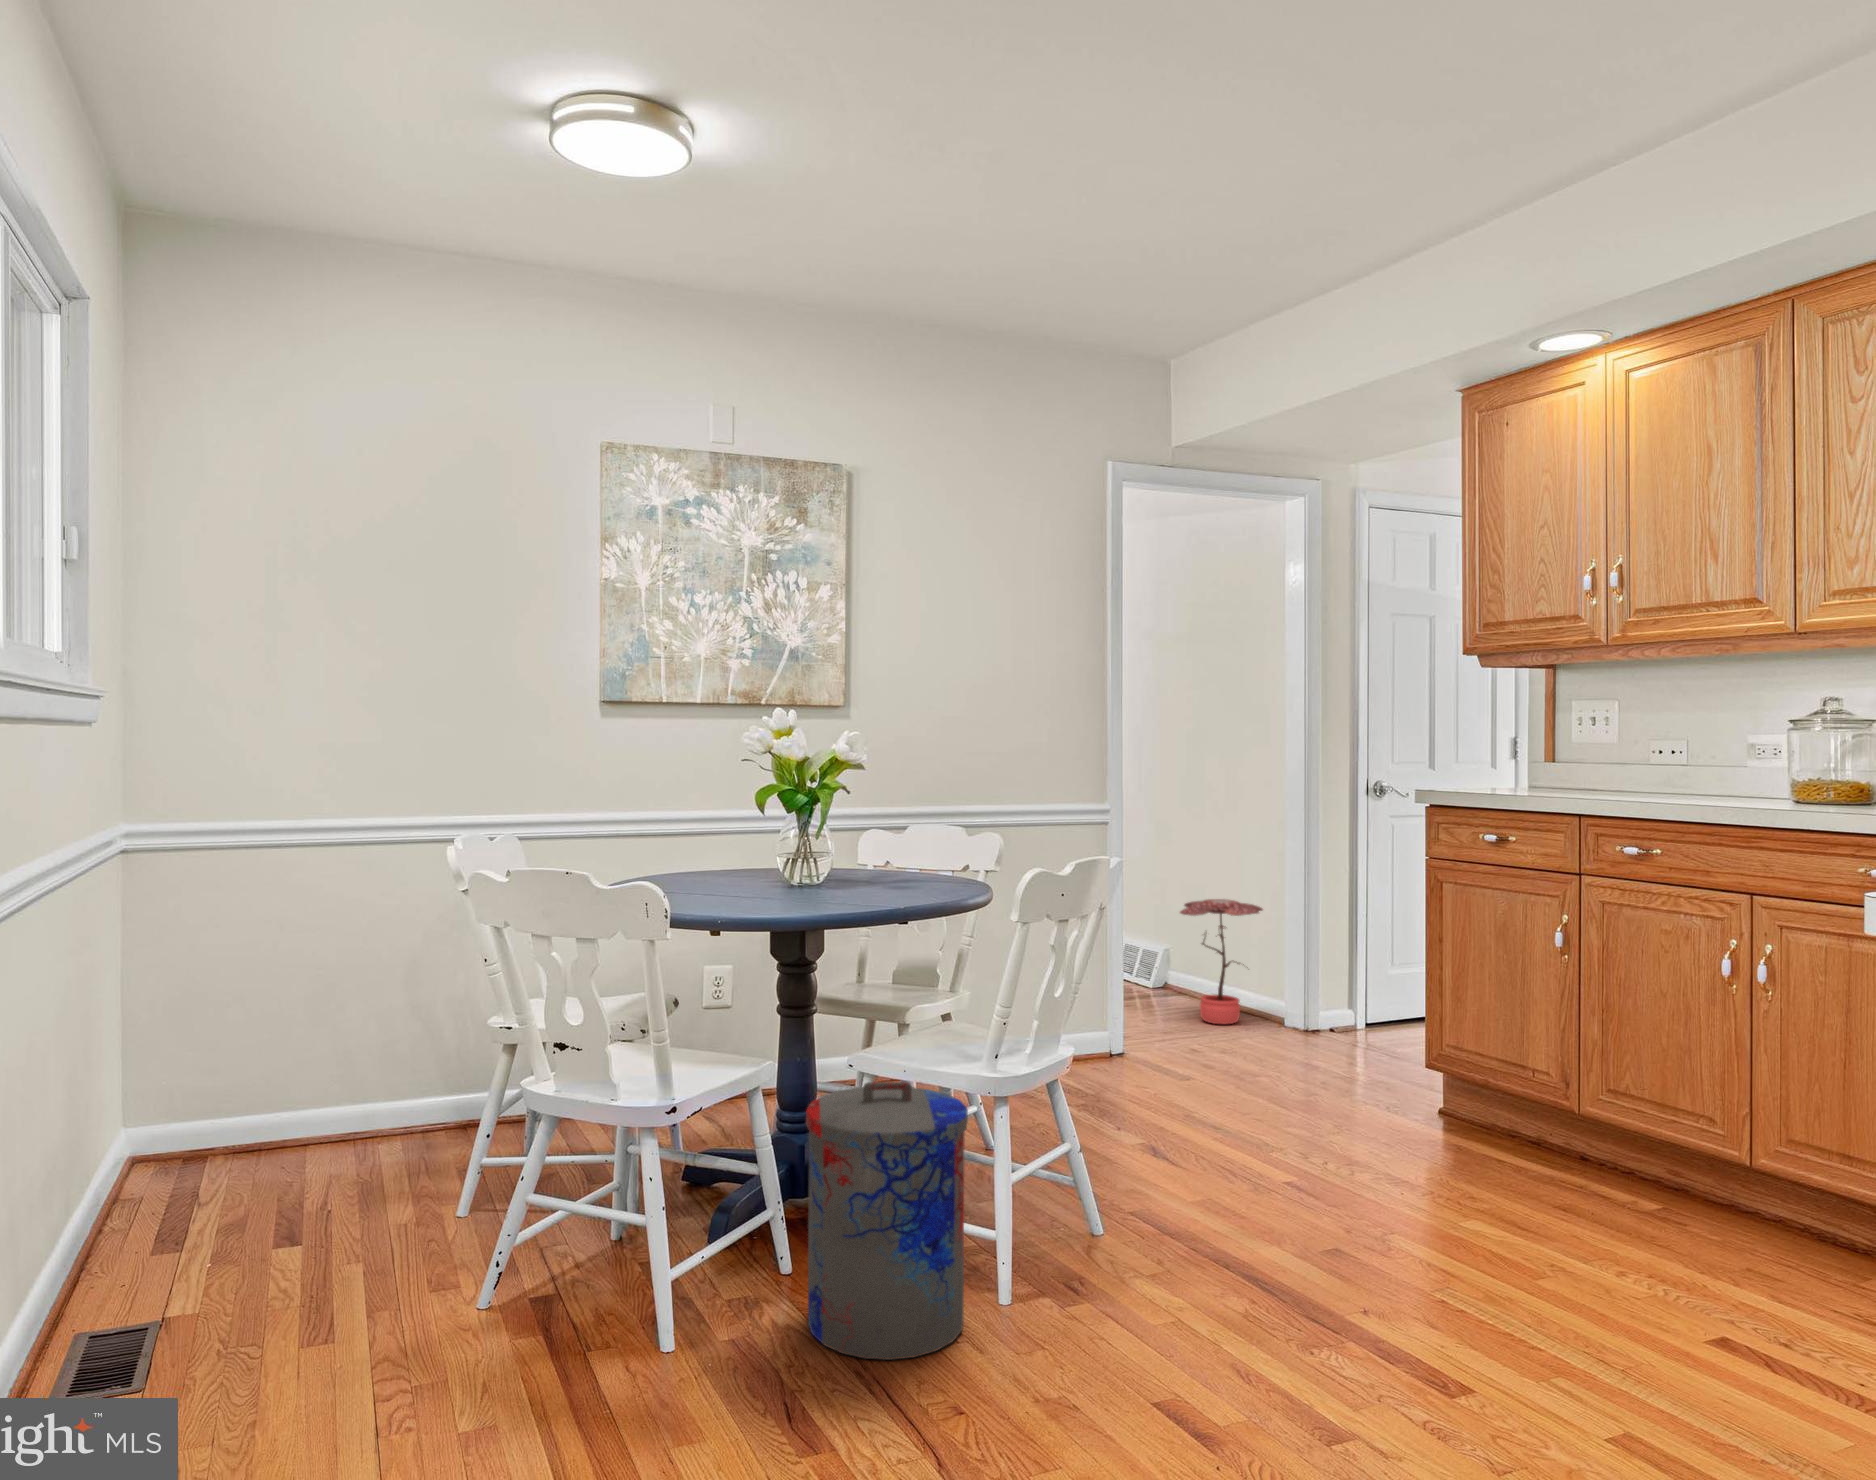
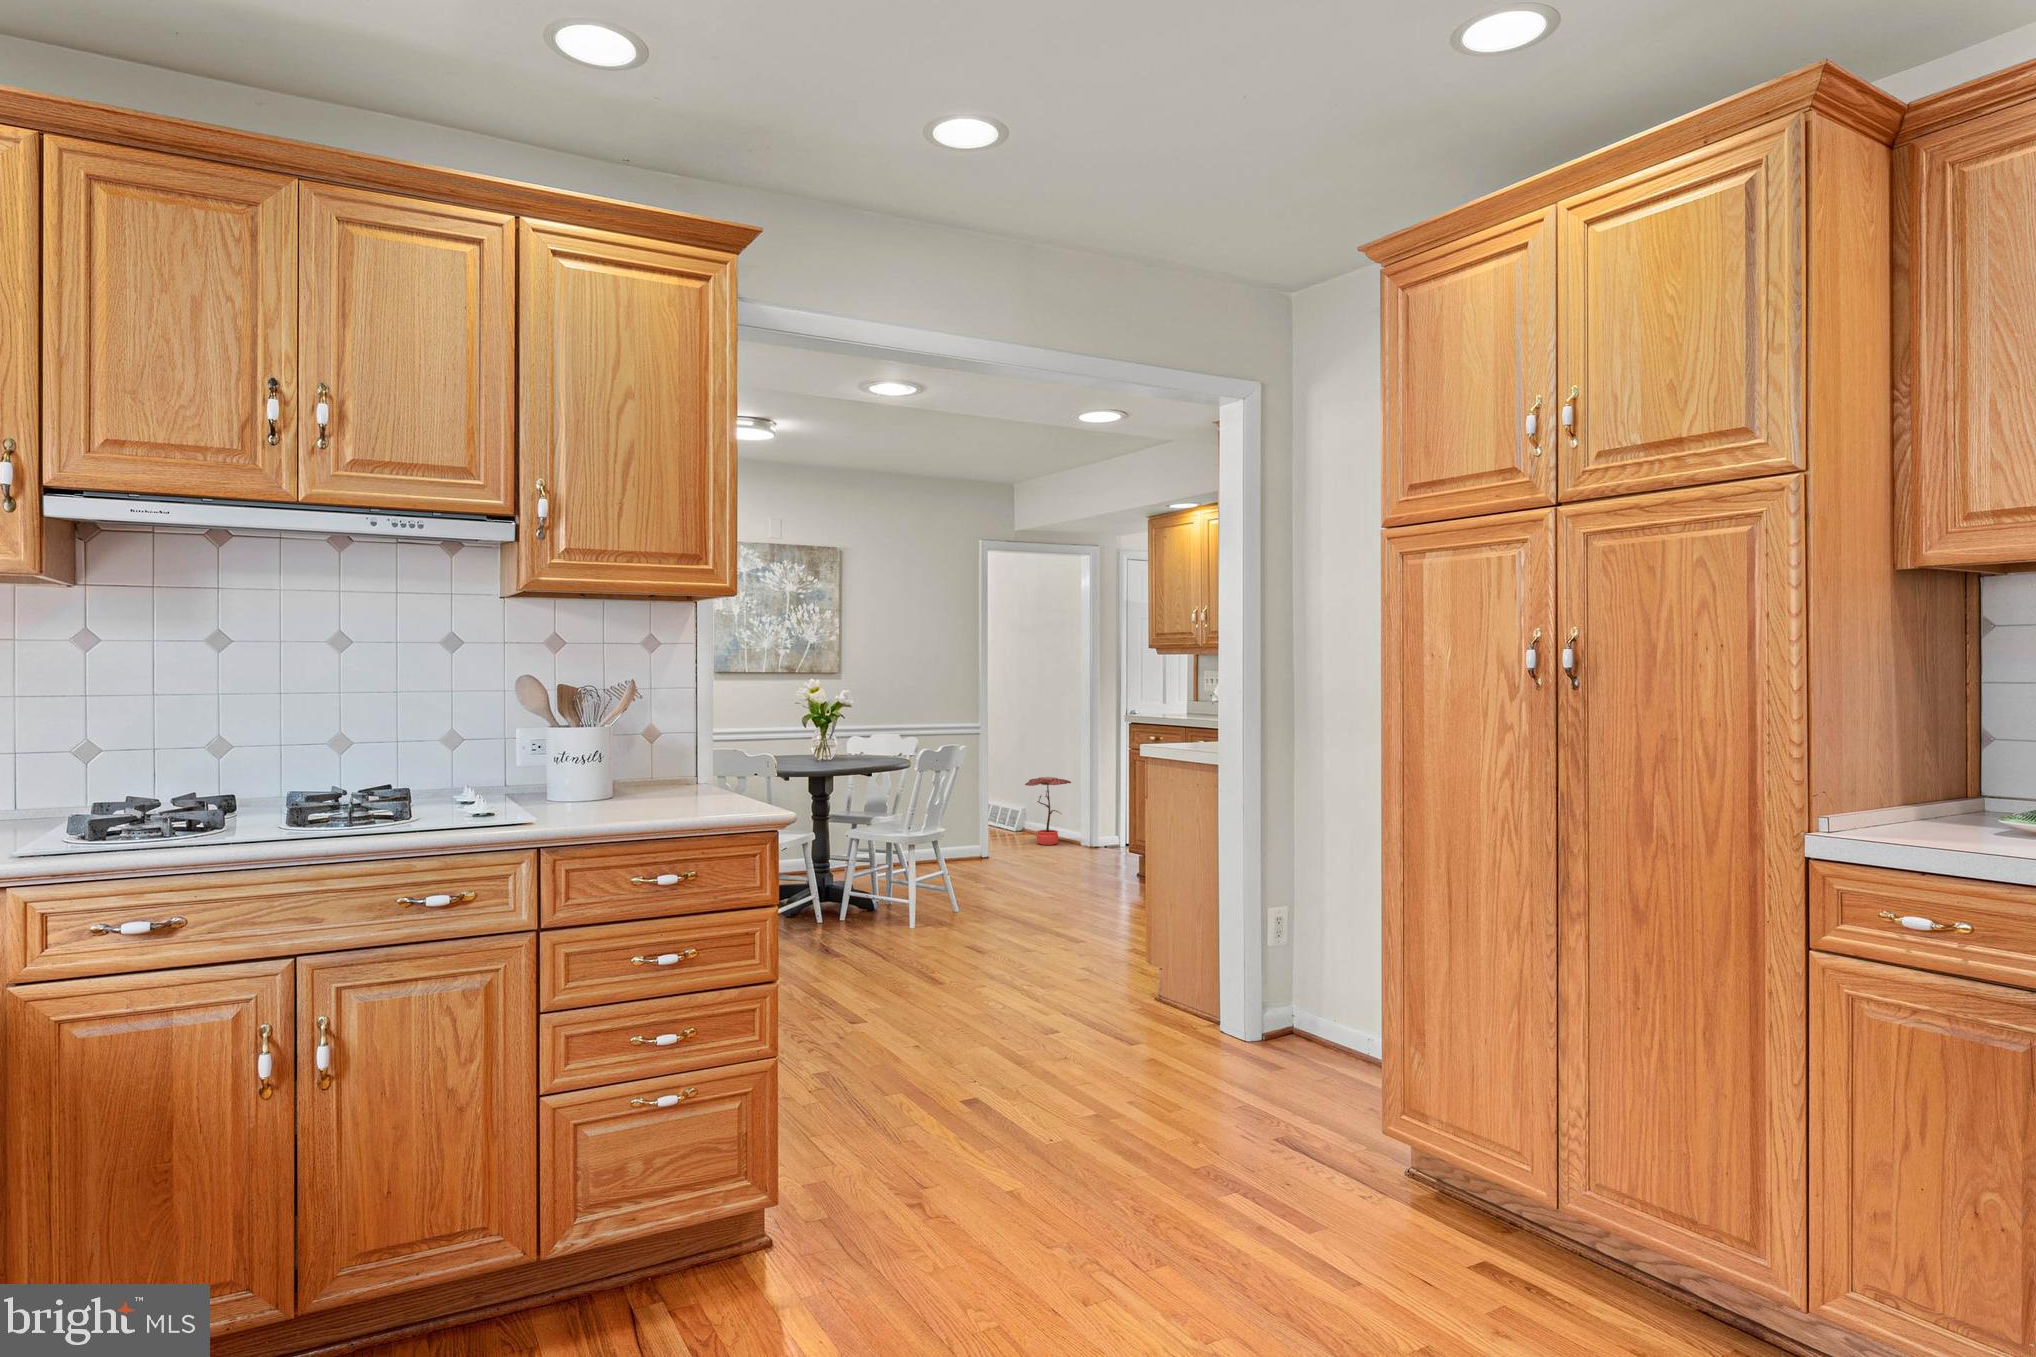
trash can: present [806,1082,968,1360] -> none [830,834,896,939]

